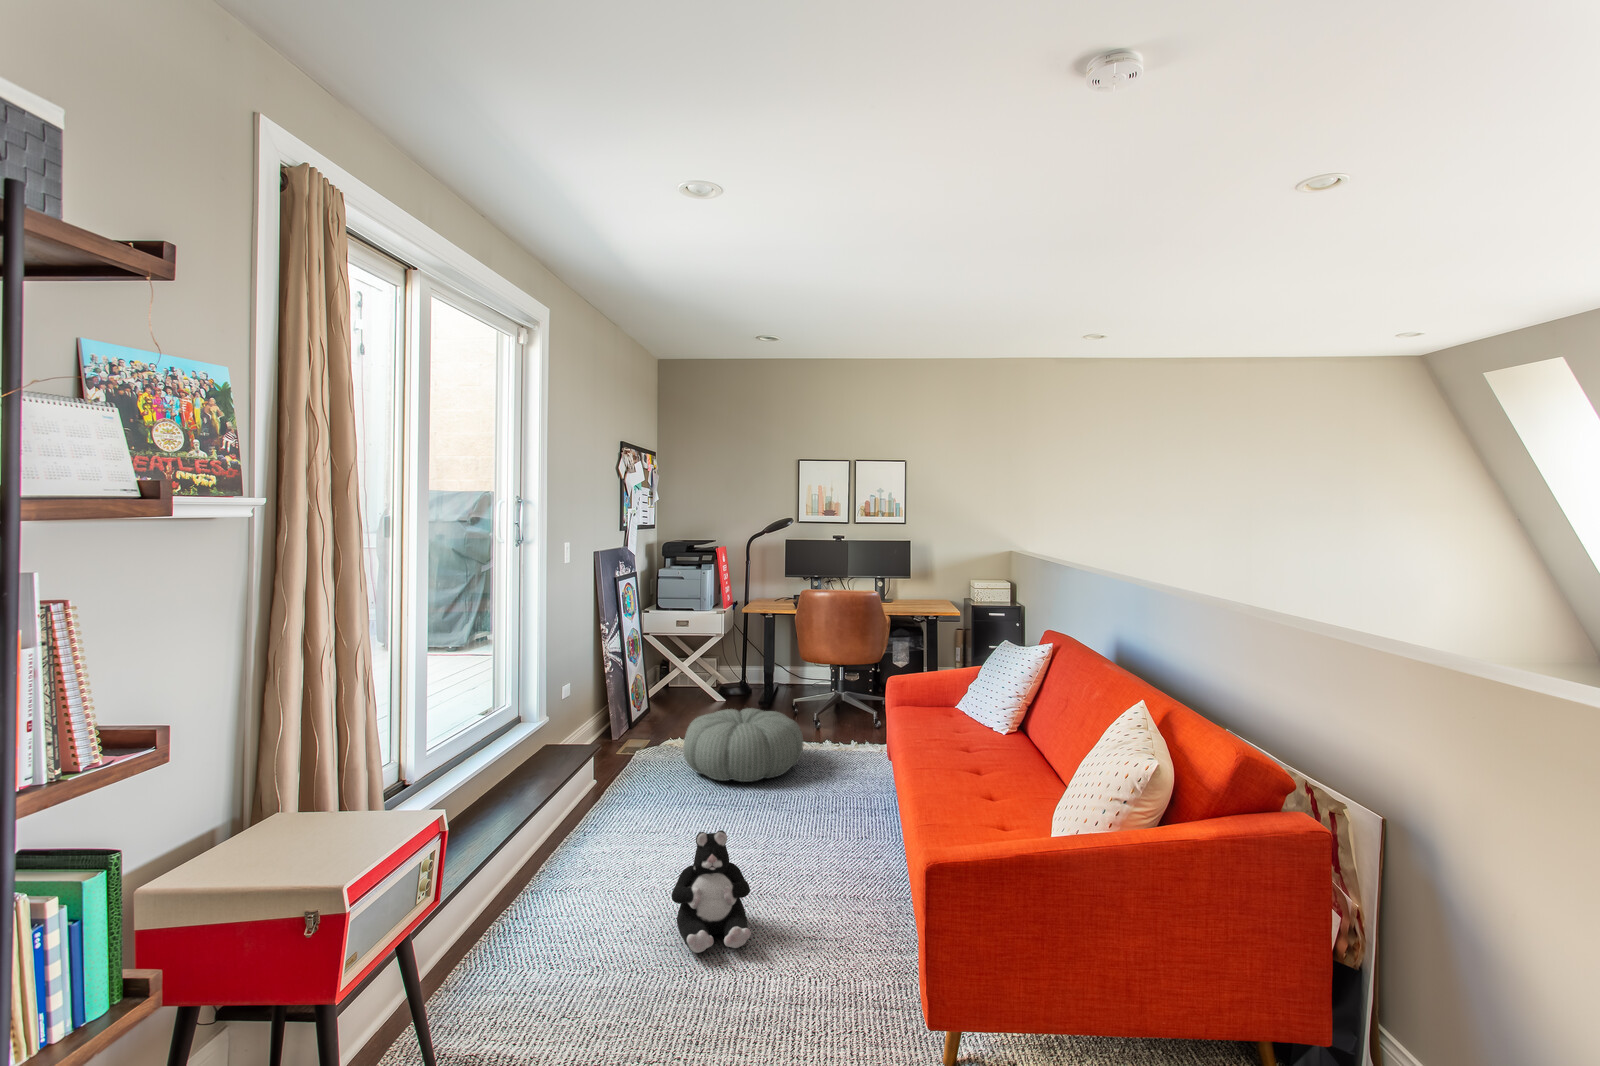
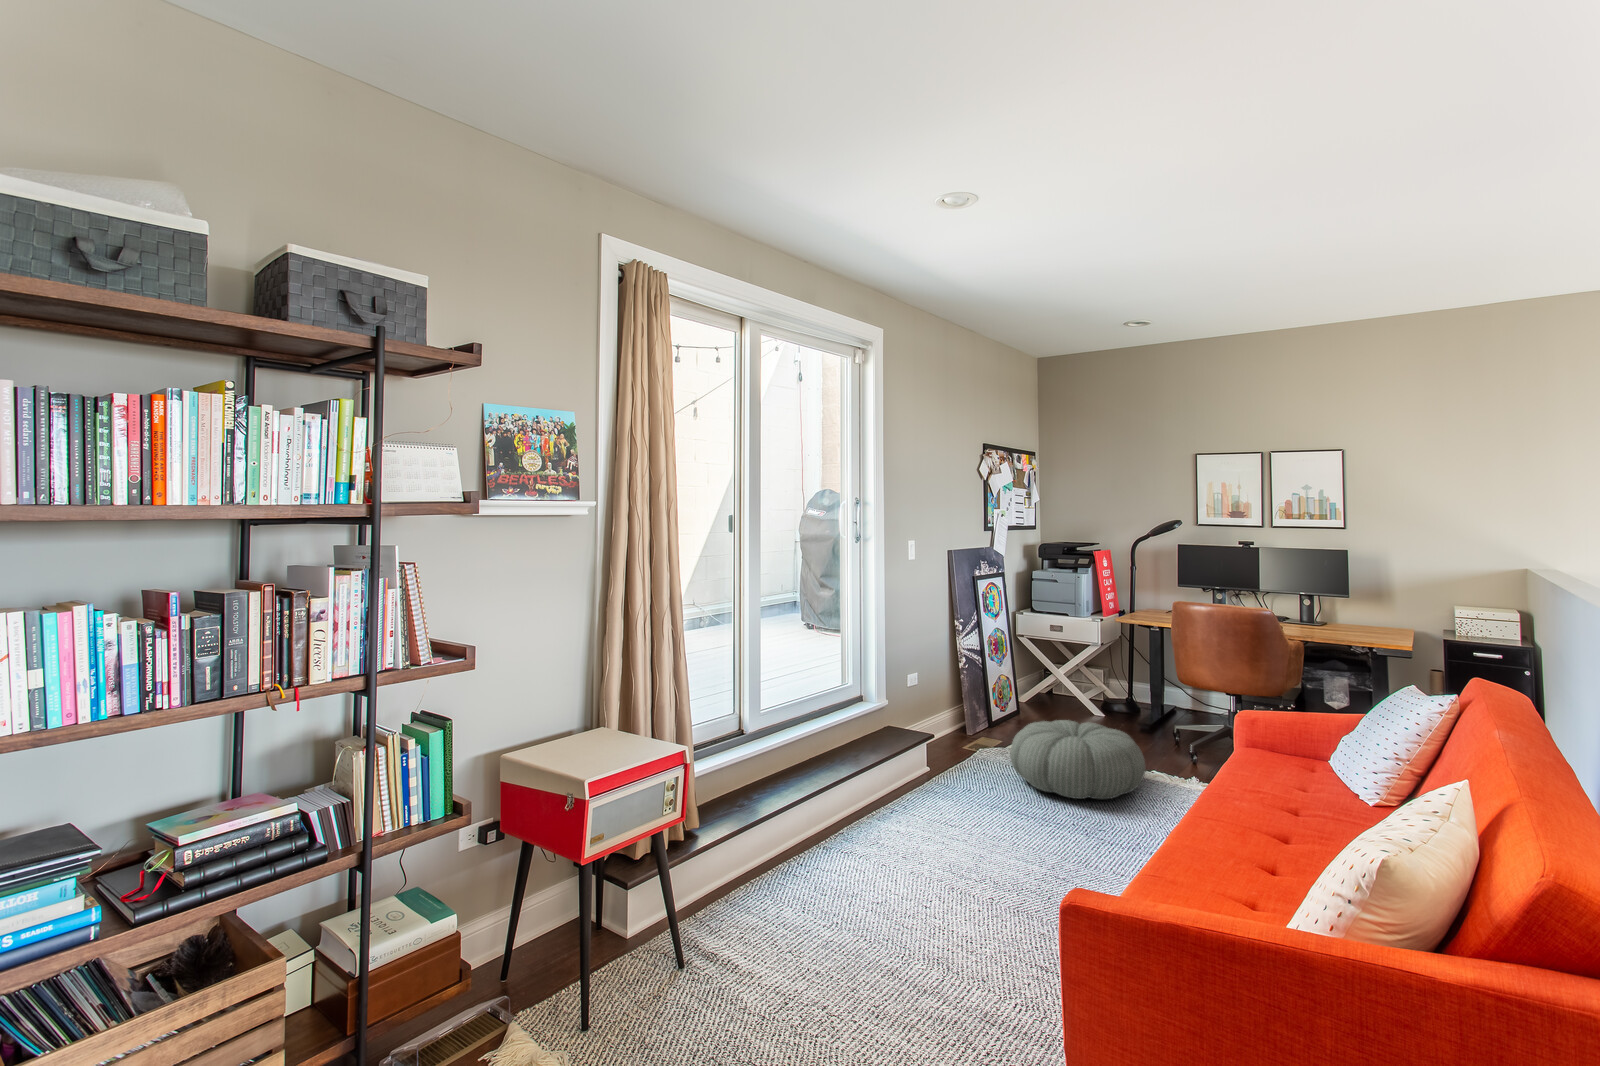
plush toy: present [672,830,751,953] -> none [911,828,989,949]

